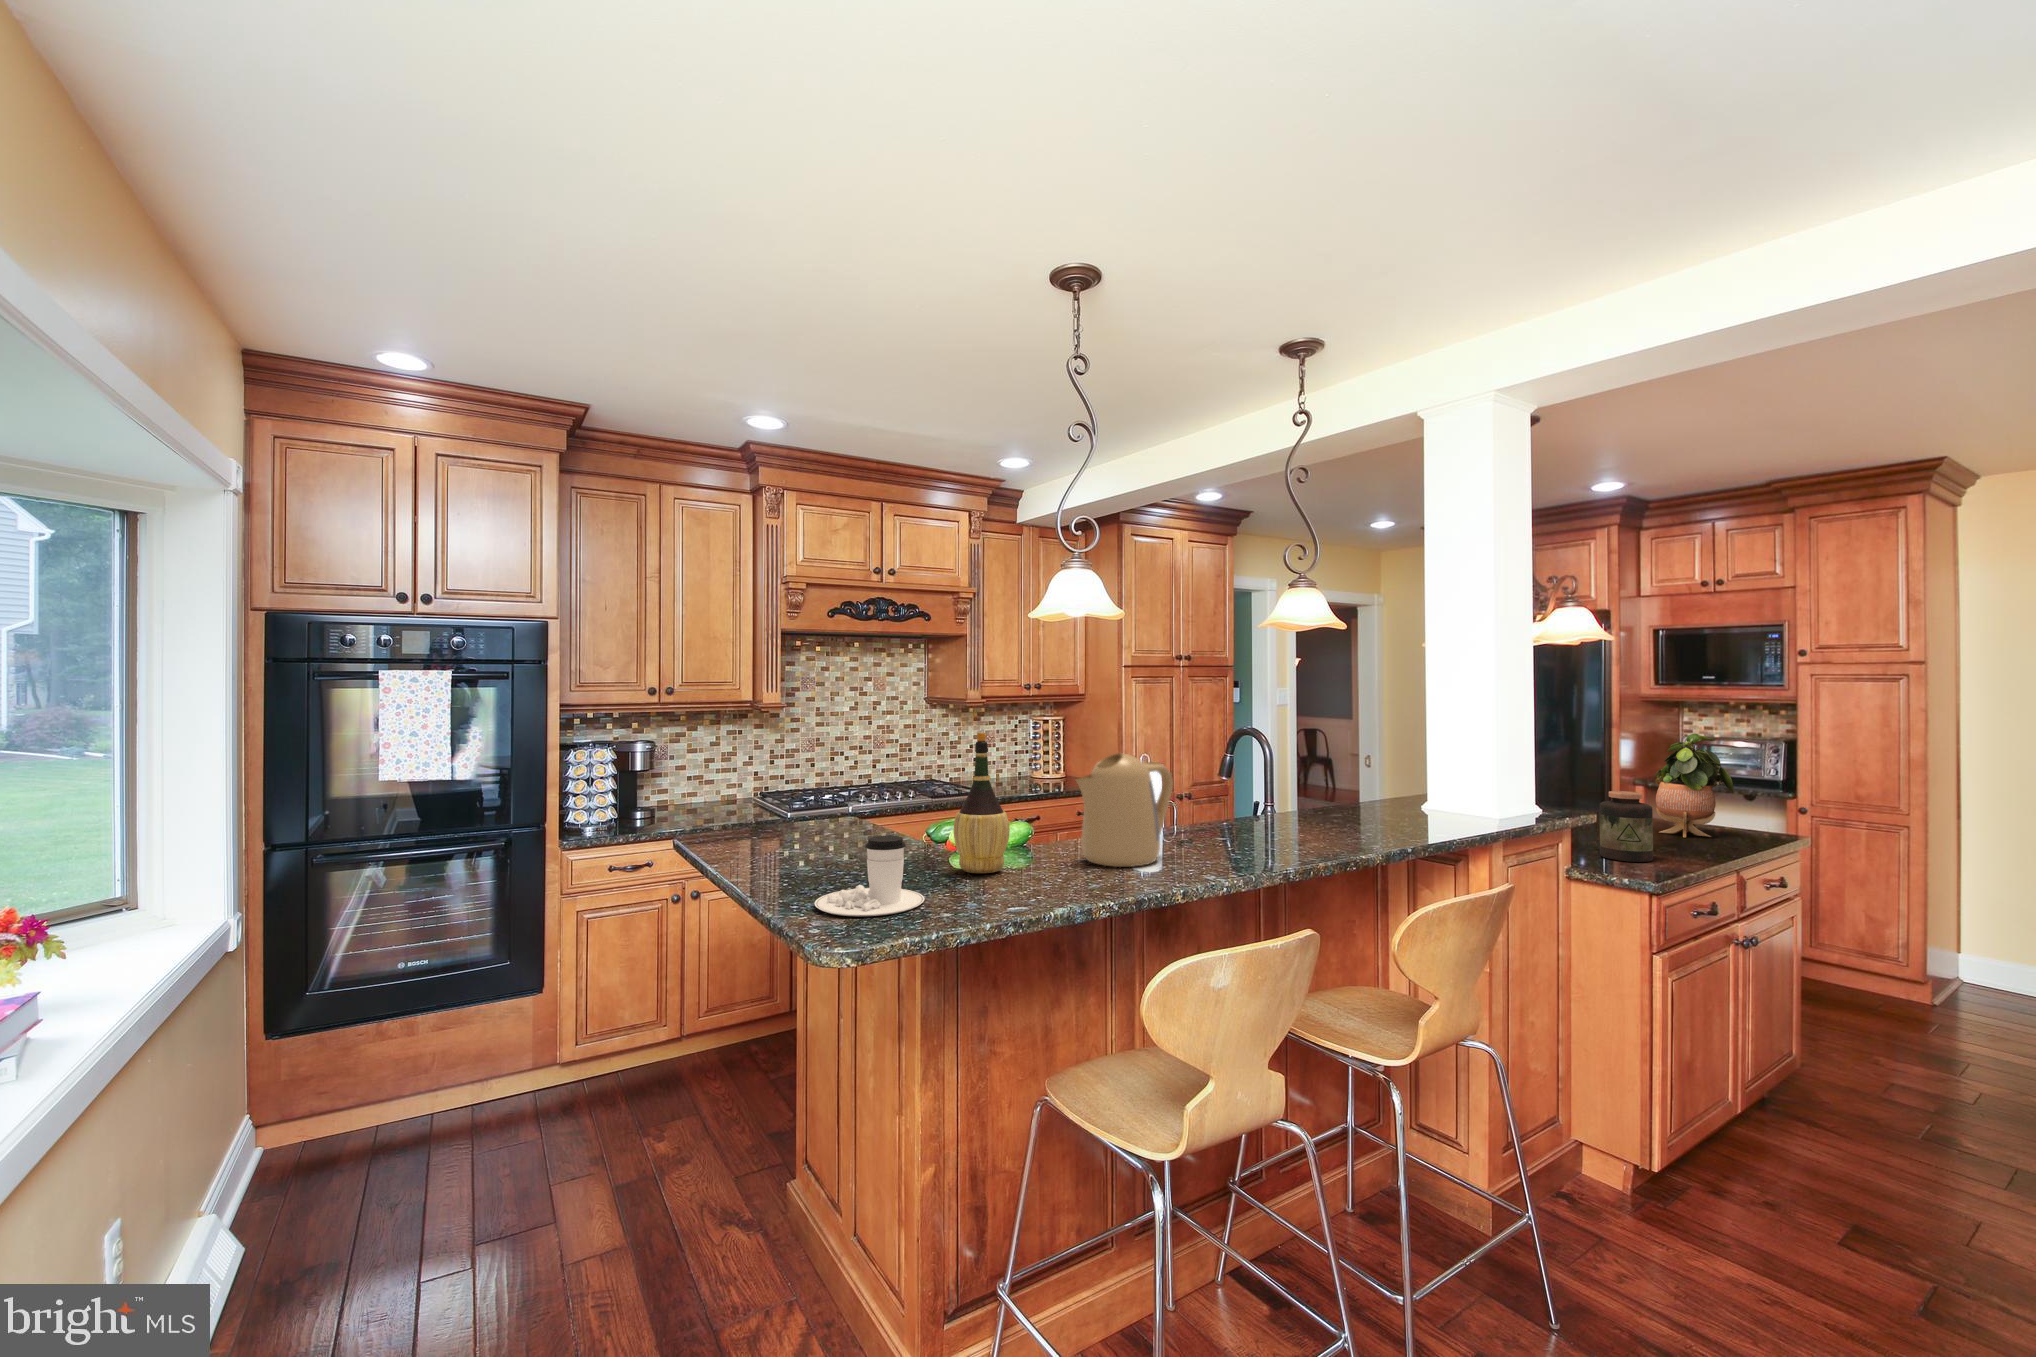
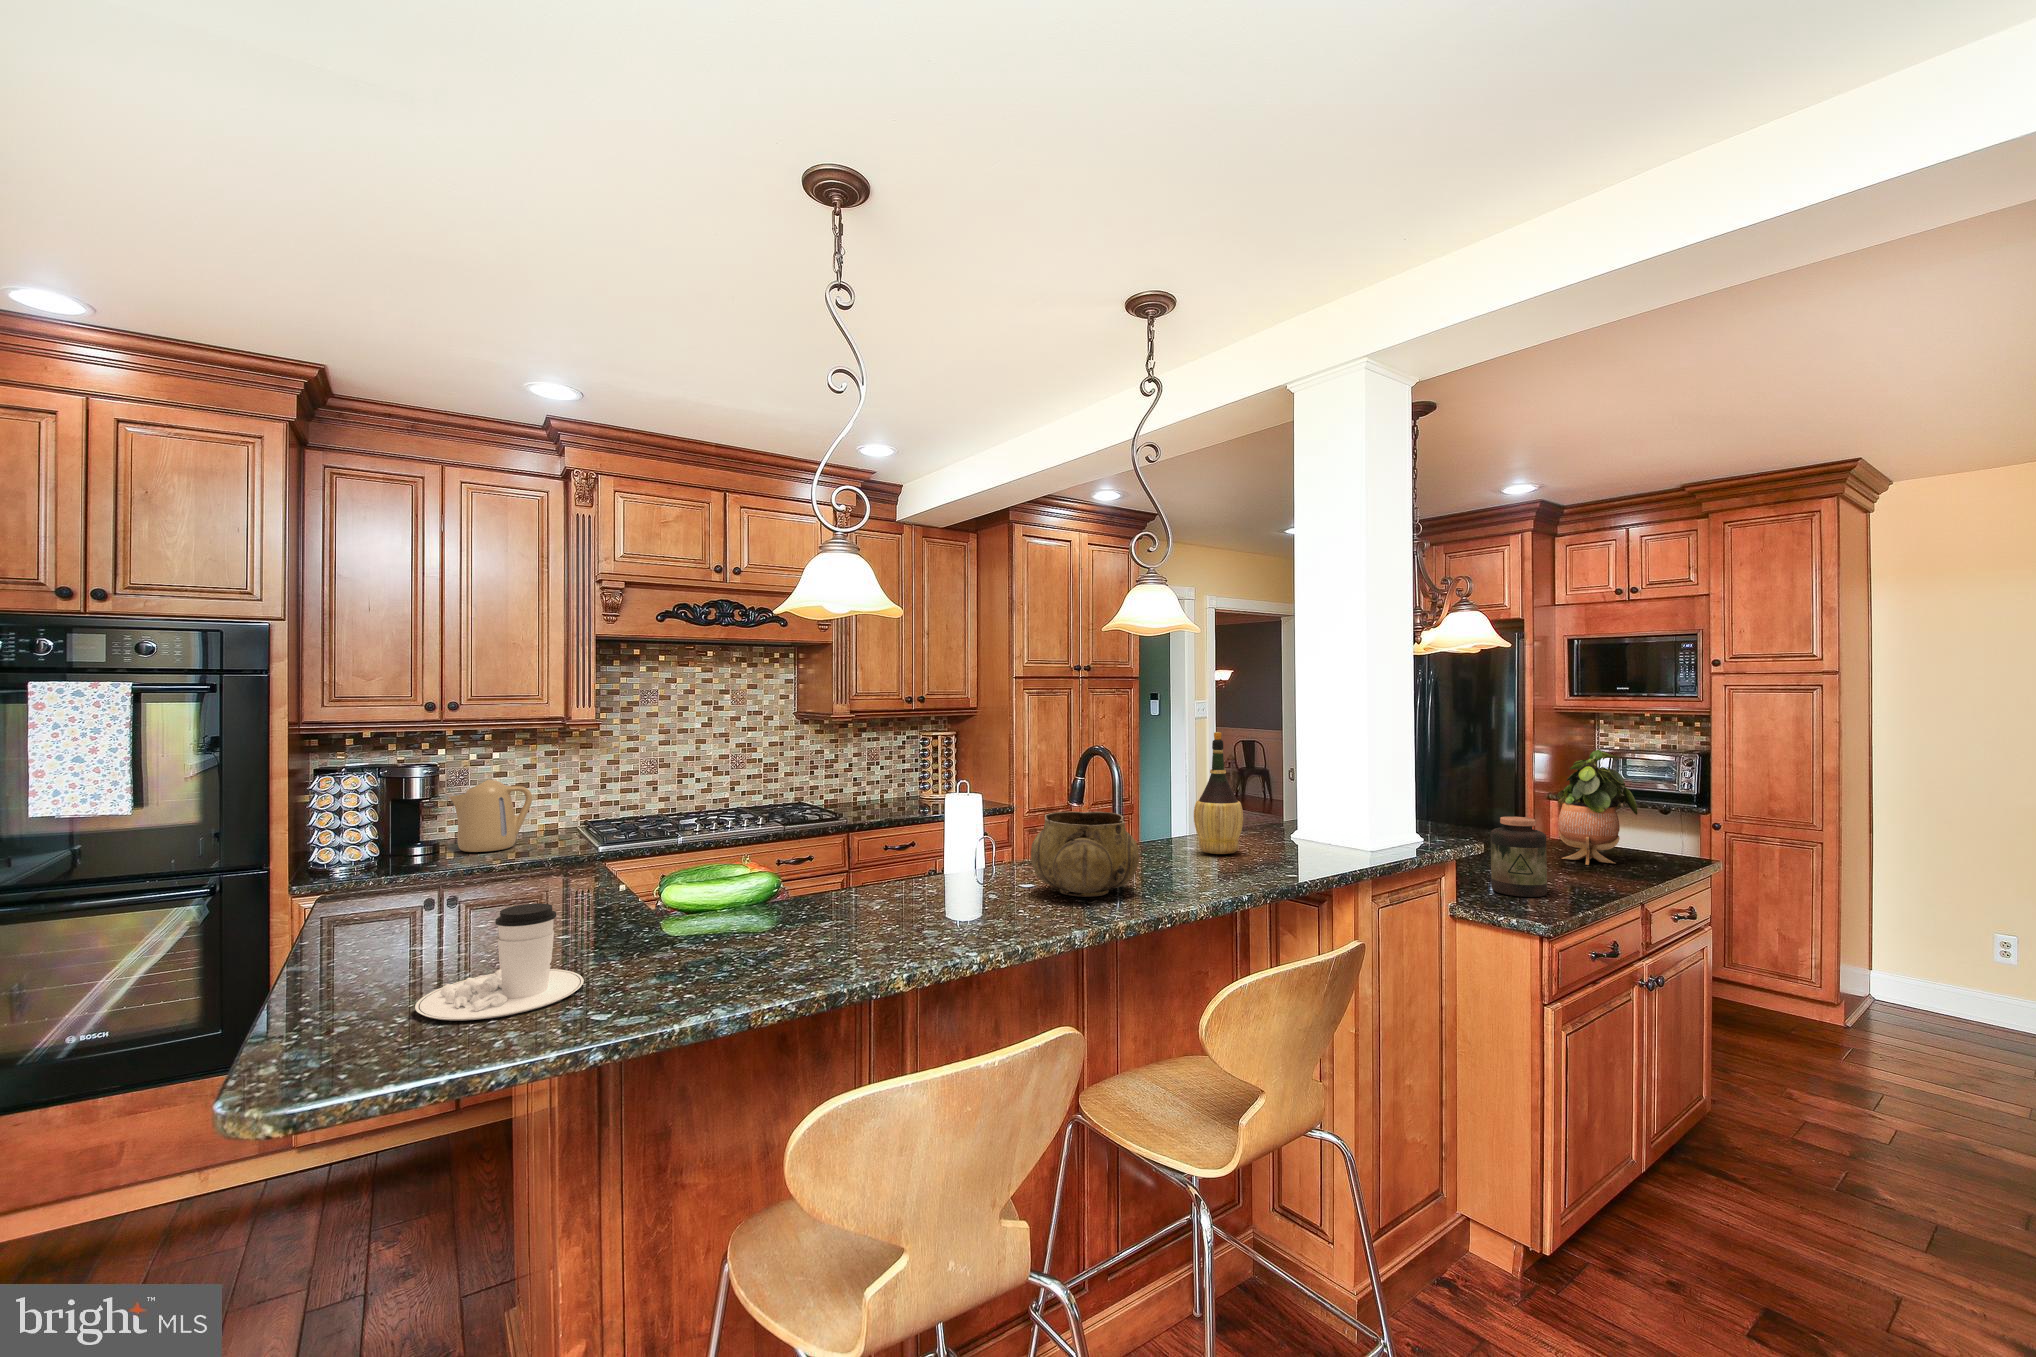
wine bottle: present [954,732,1010,873] -> present [1194,732,1243,854]
kettle: present [1076,753,1173,867] -> present [449,780,532,852]
decorative bowl: none [1219,778,1314,847] -> present [1031,811,1139,897]

